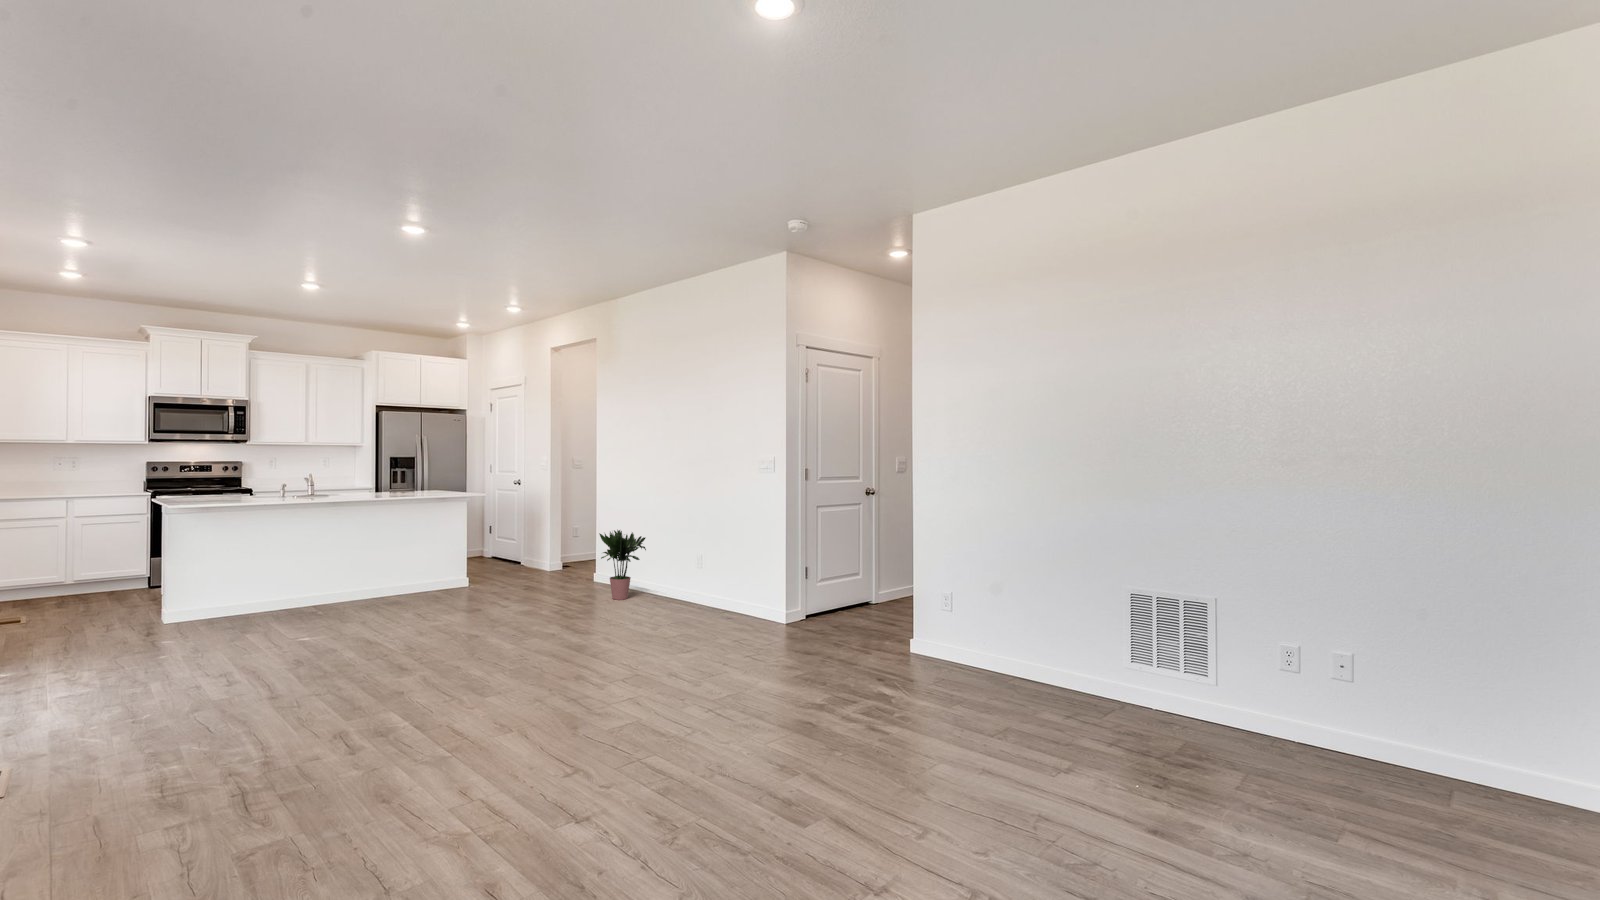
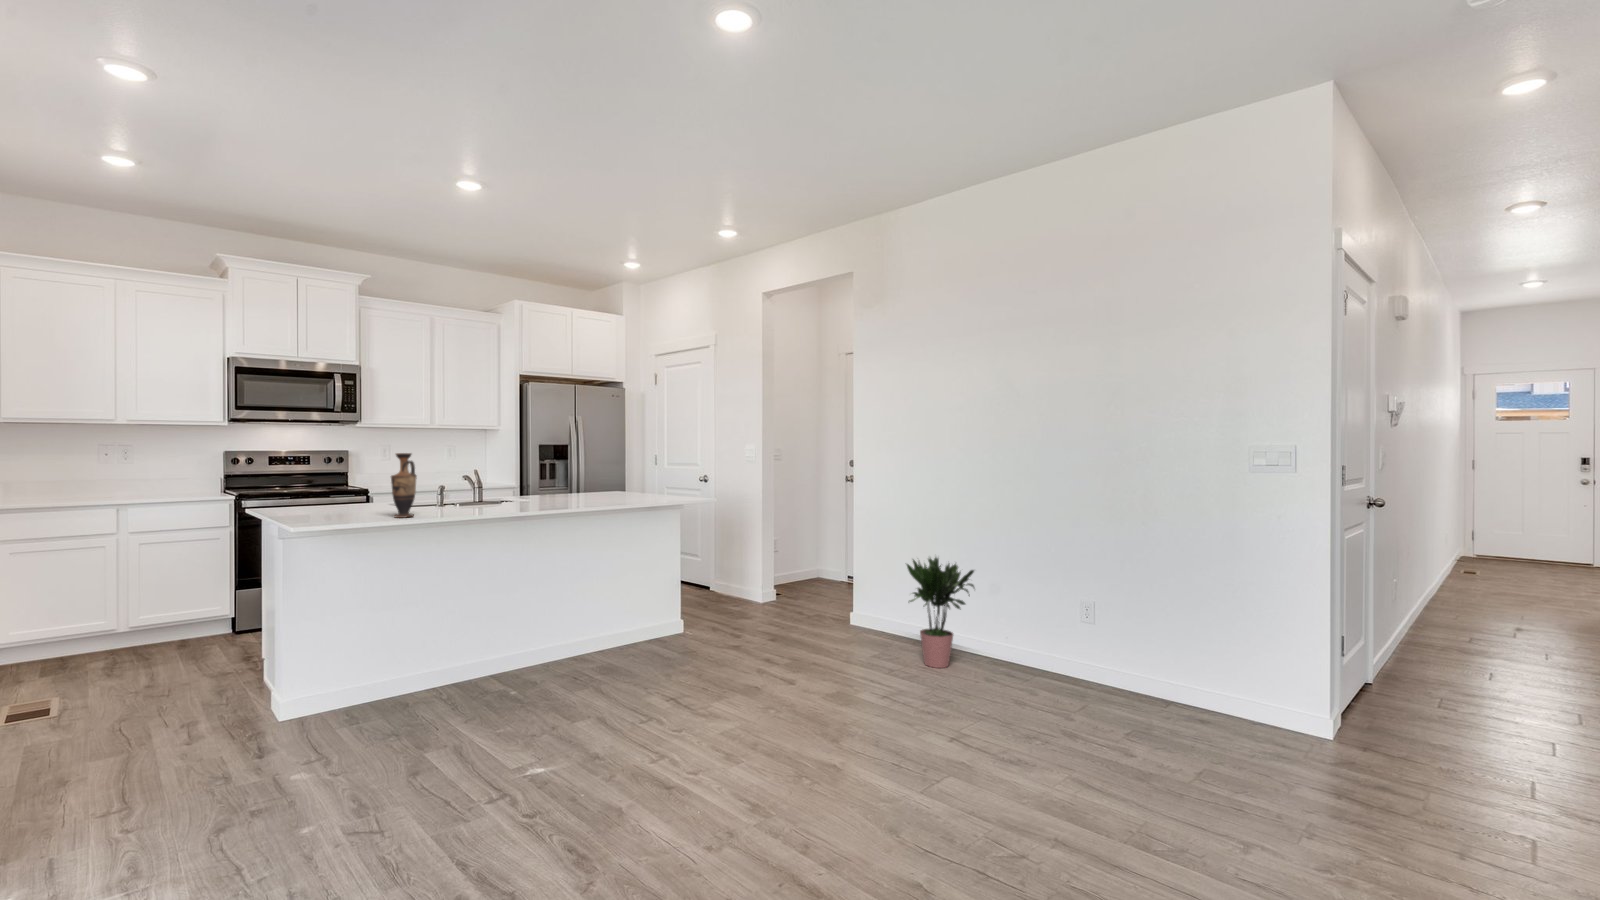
vase: none [247,463,265,503] -> present [391,453,417,518]

